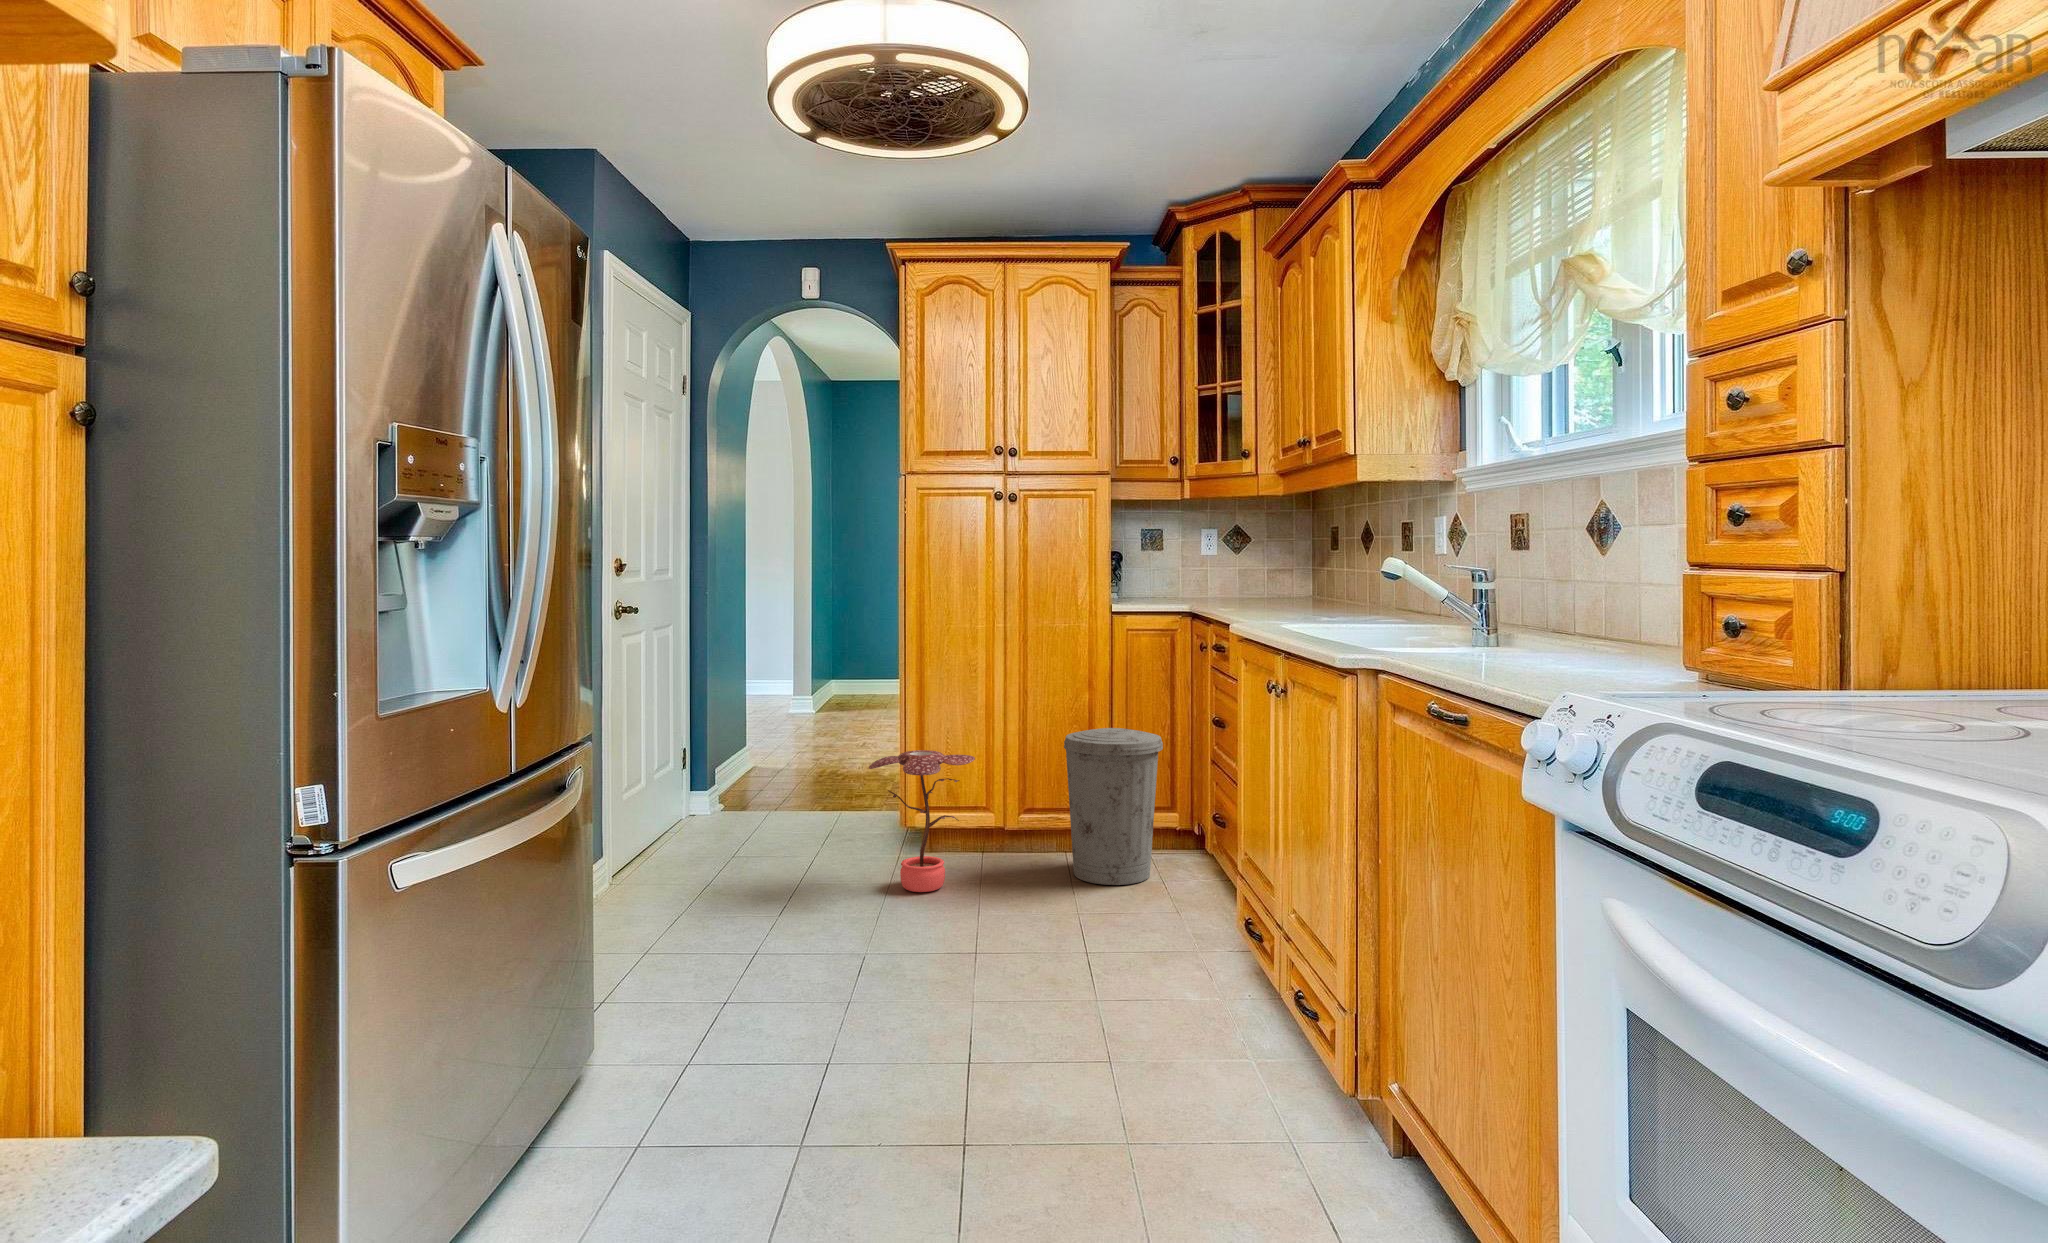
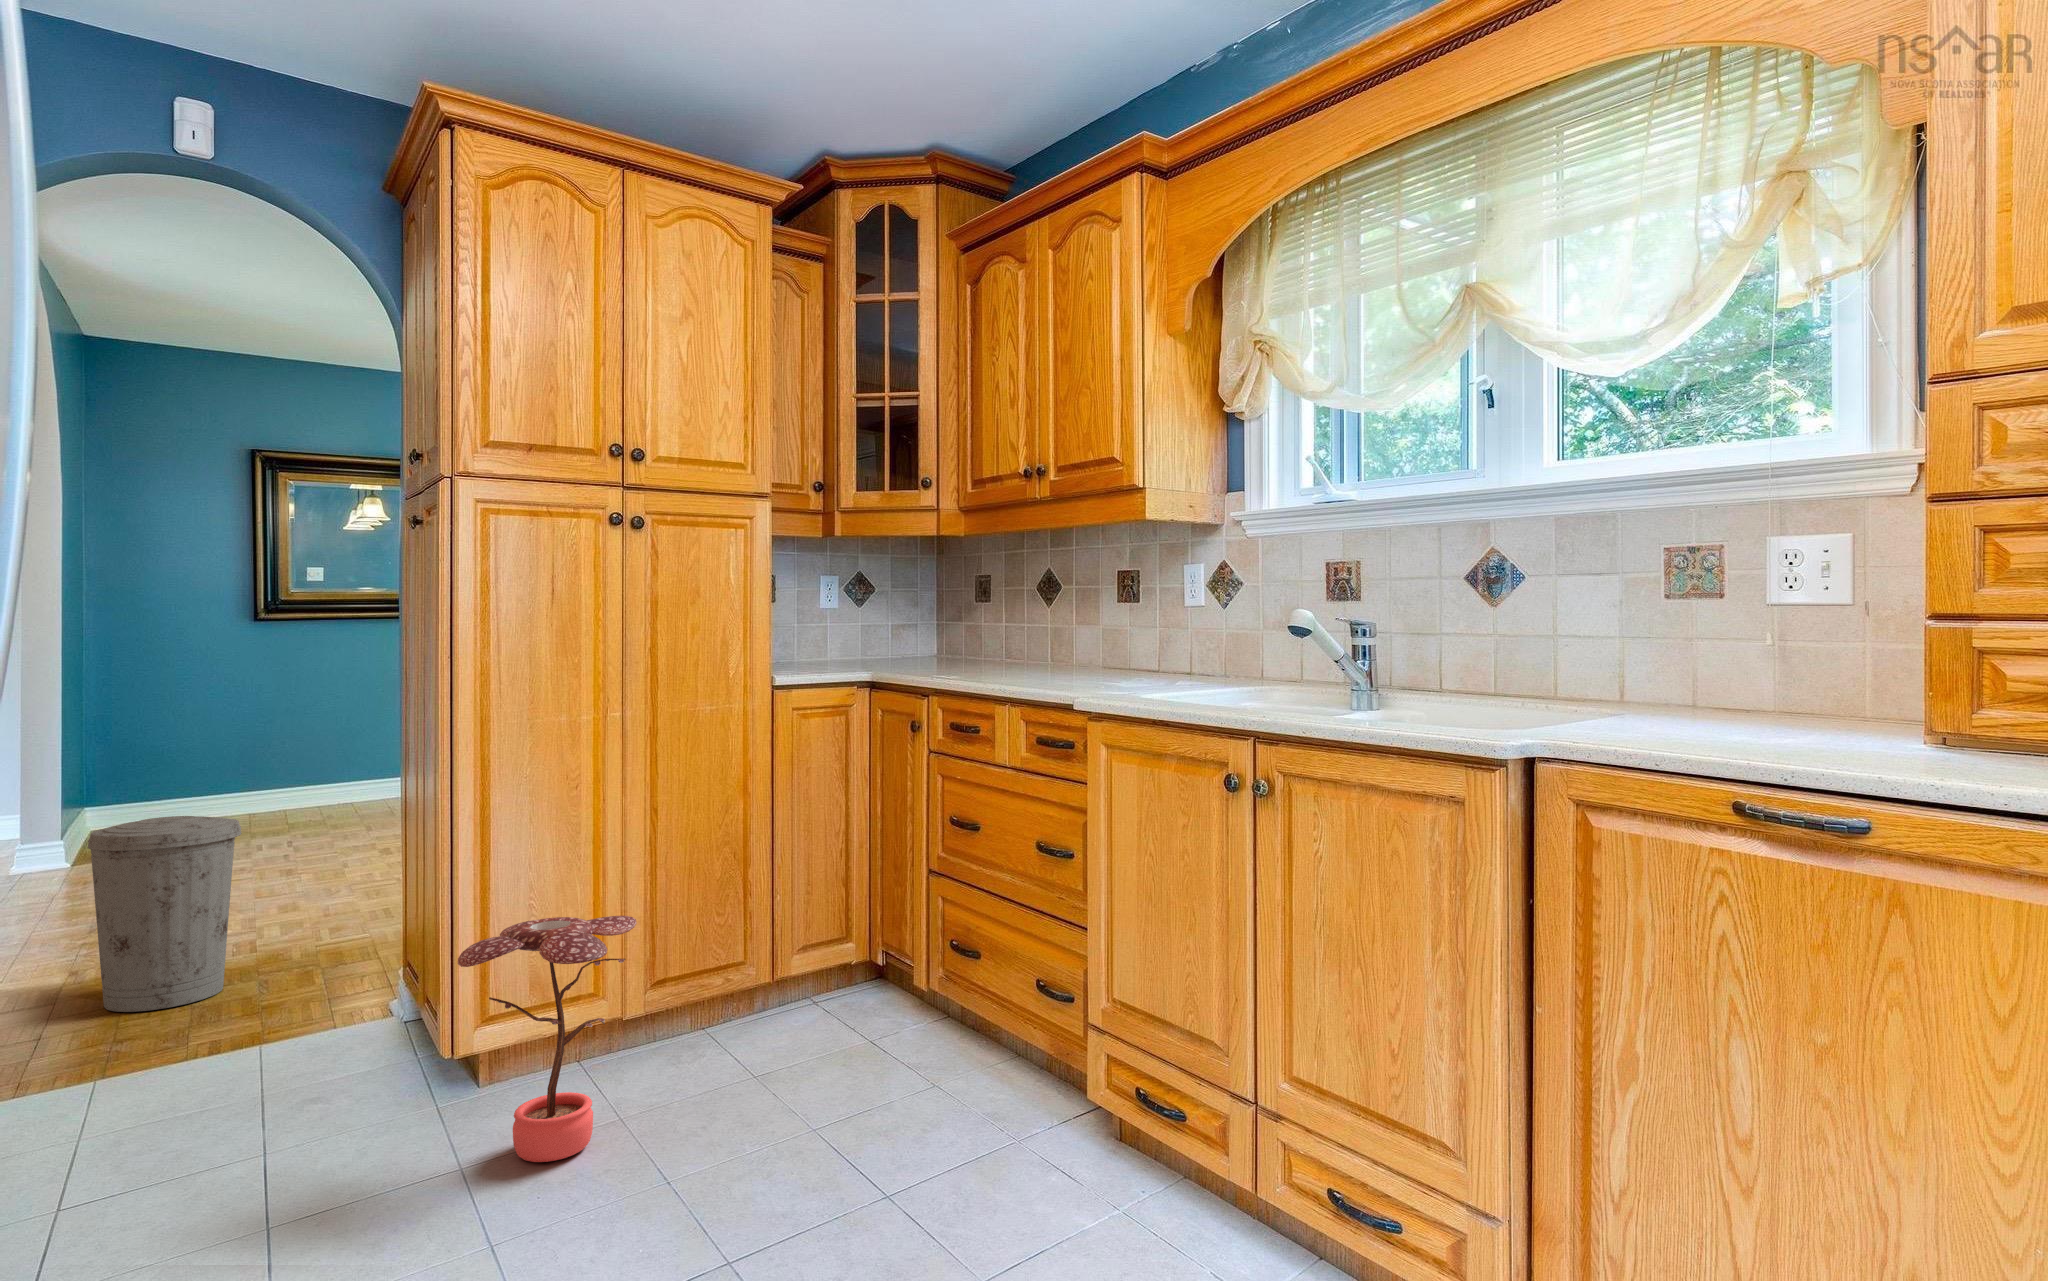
trash can: present [1064,728,1163,885] -> present [88,816,241,1012]

